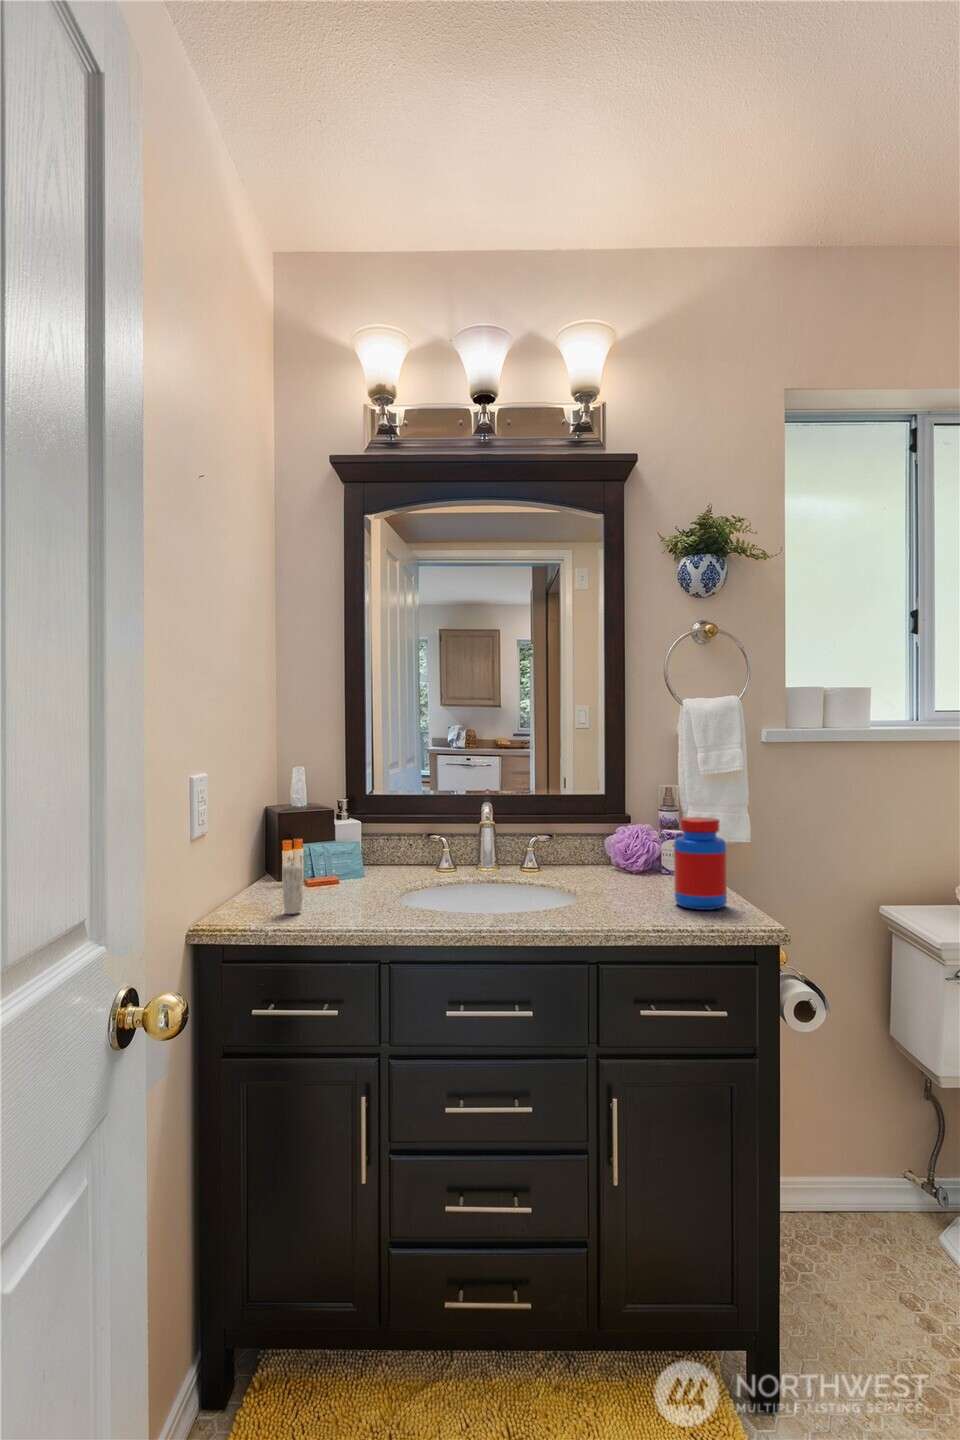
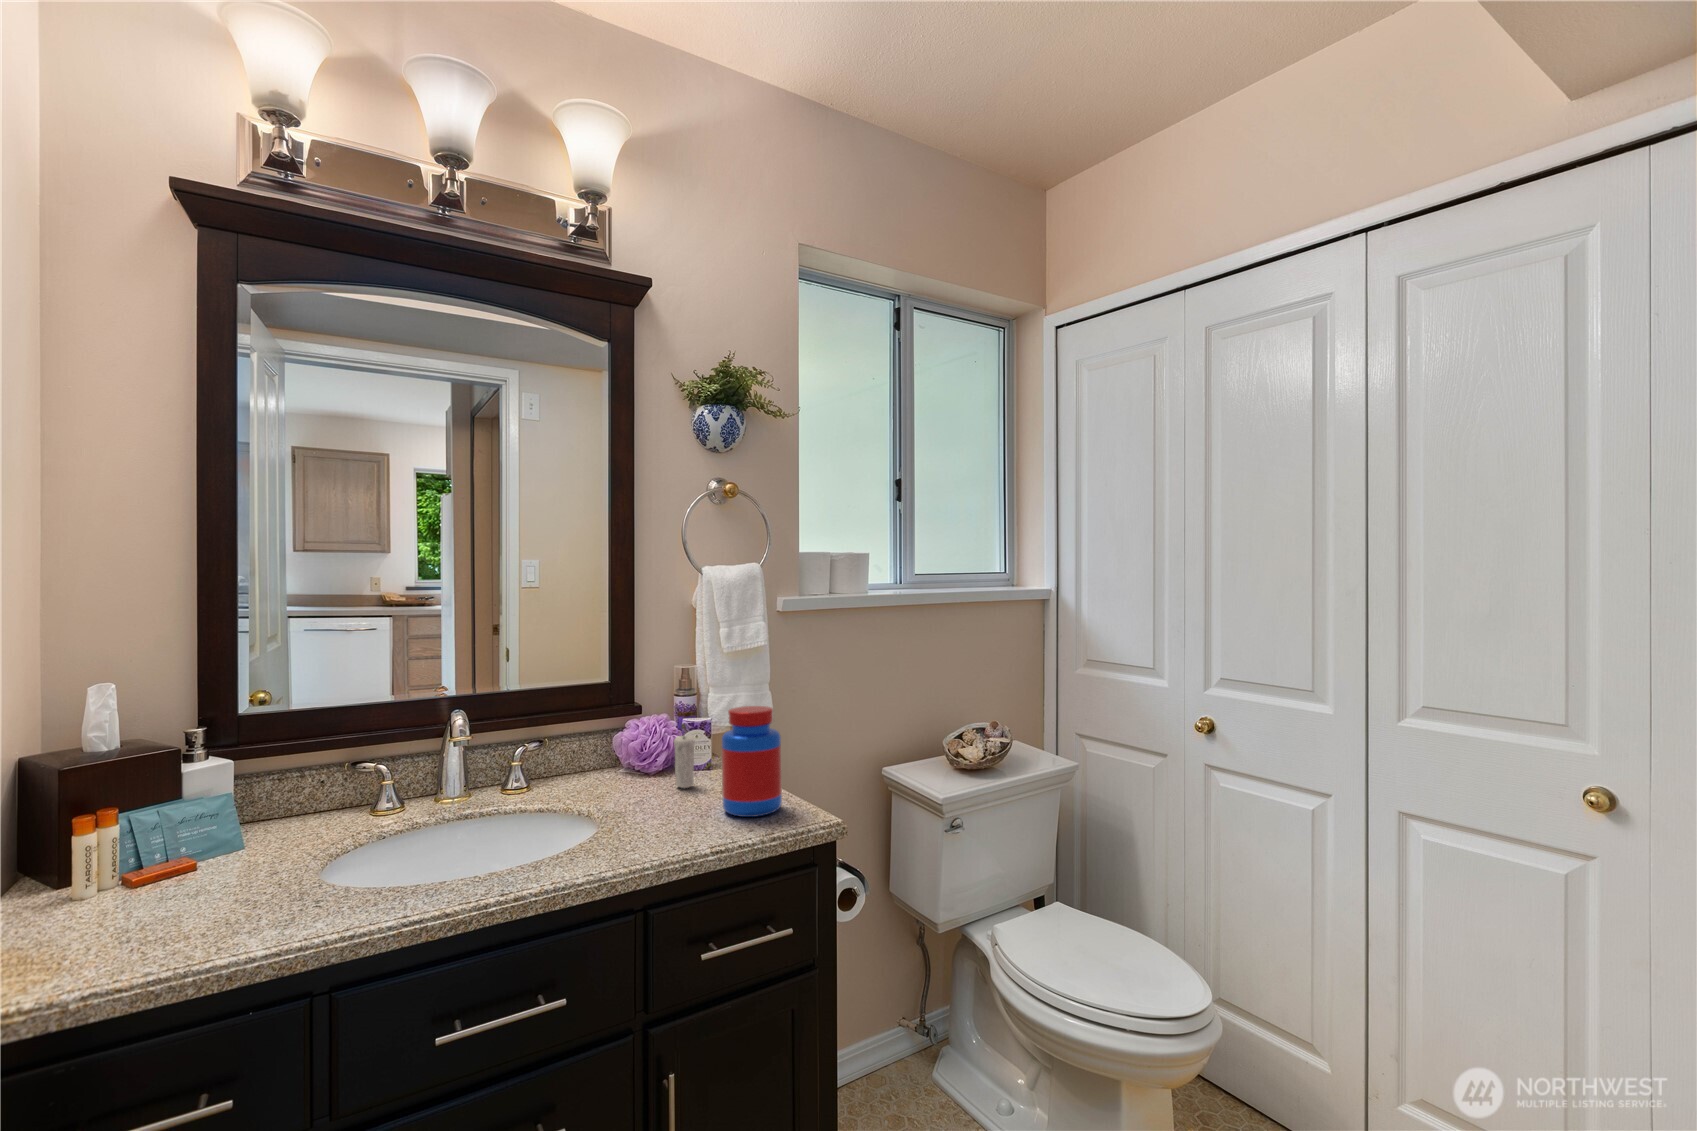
candle: present [282,861,303,914] -> present [674,735,695,788]

